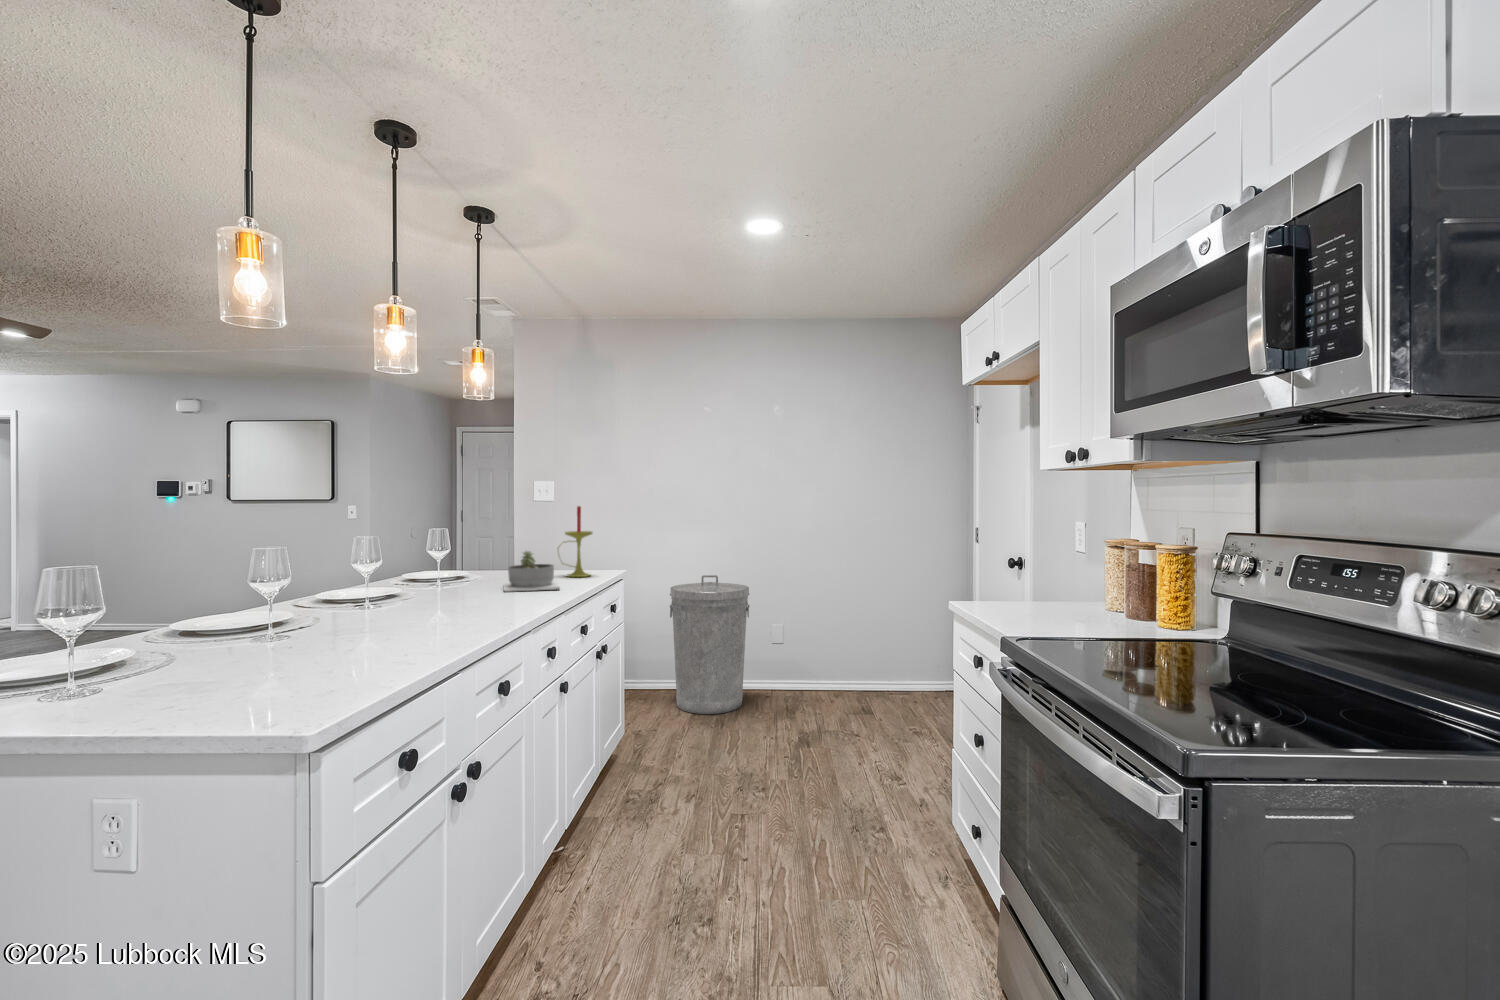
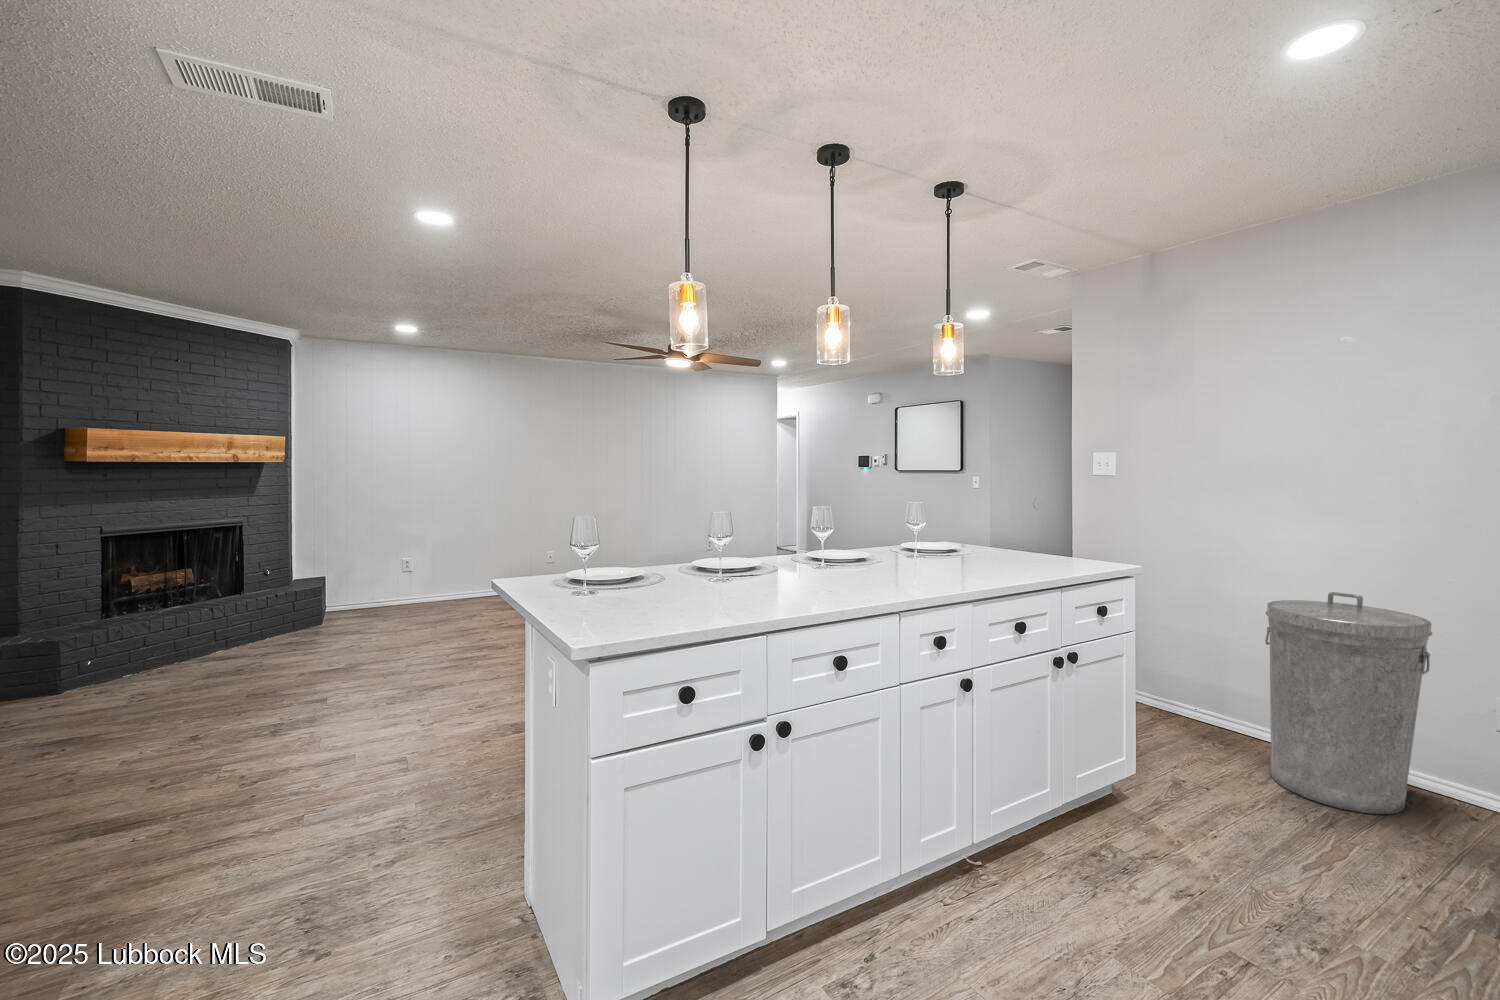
candle: present [558,506,592,577] -> none [1048,479,1095,568]
succulent planter: present [503,551,560,592] -> none [950,529,1025,577]

